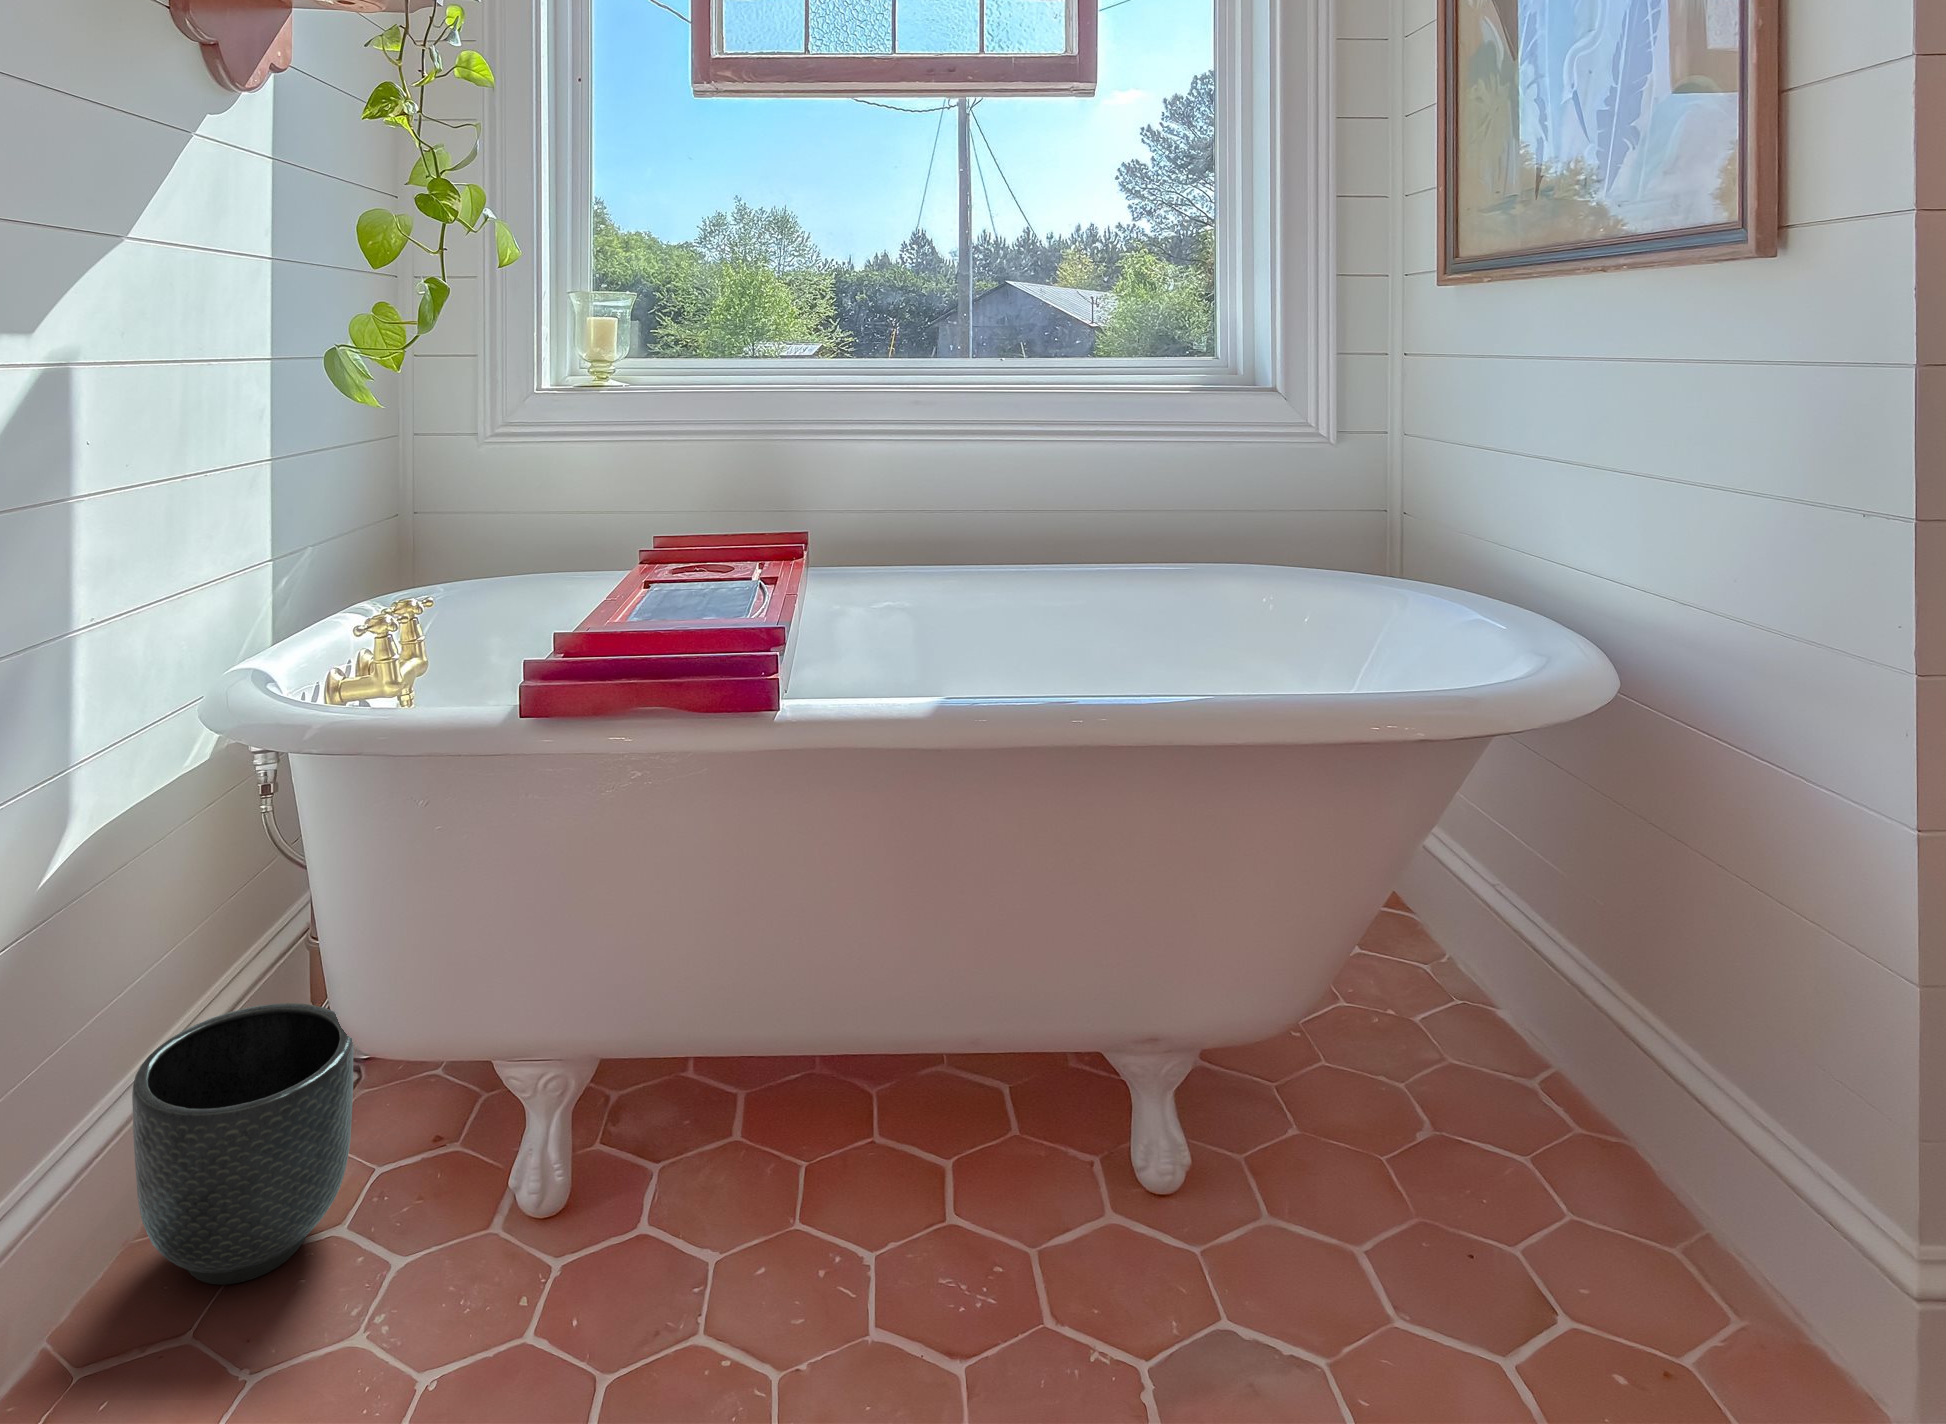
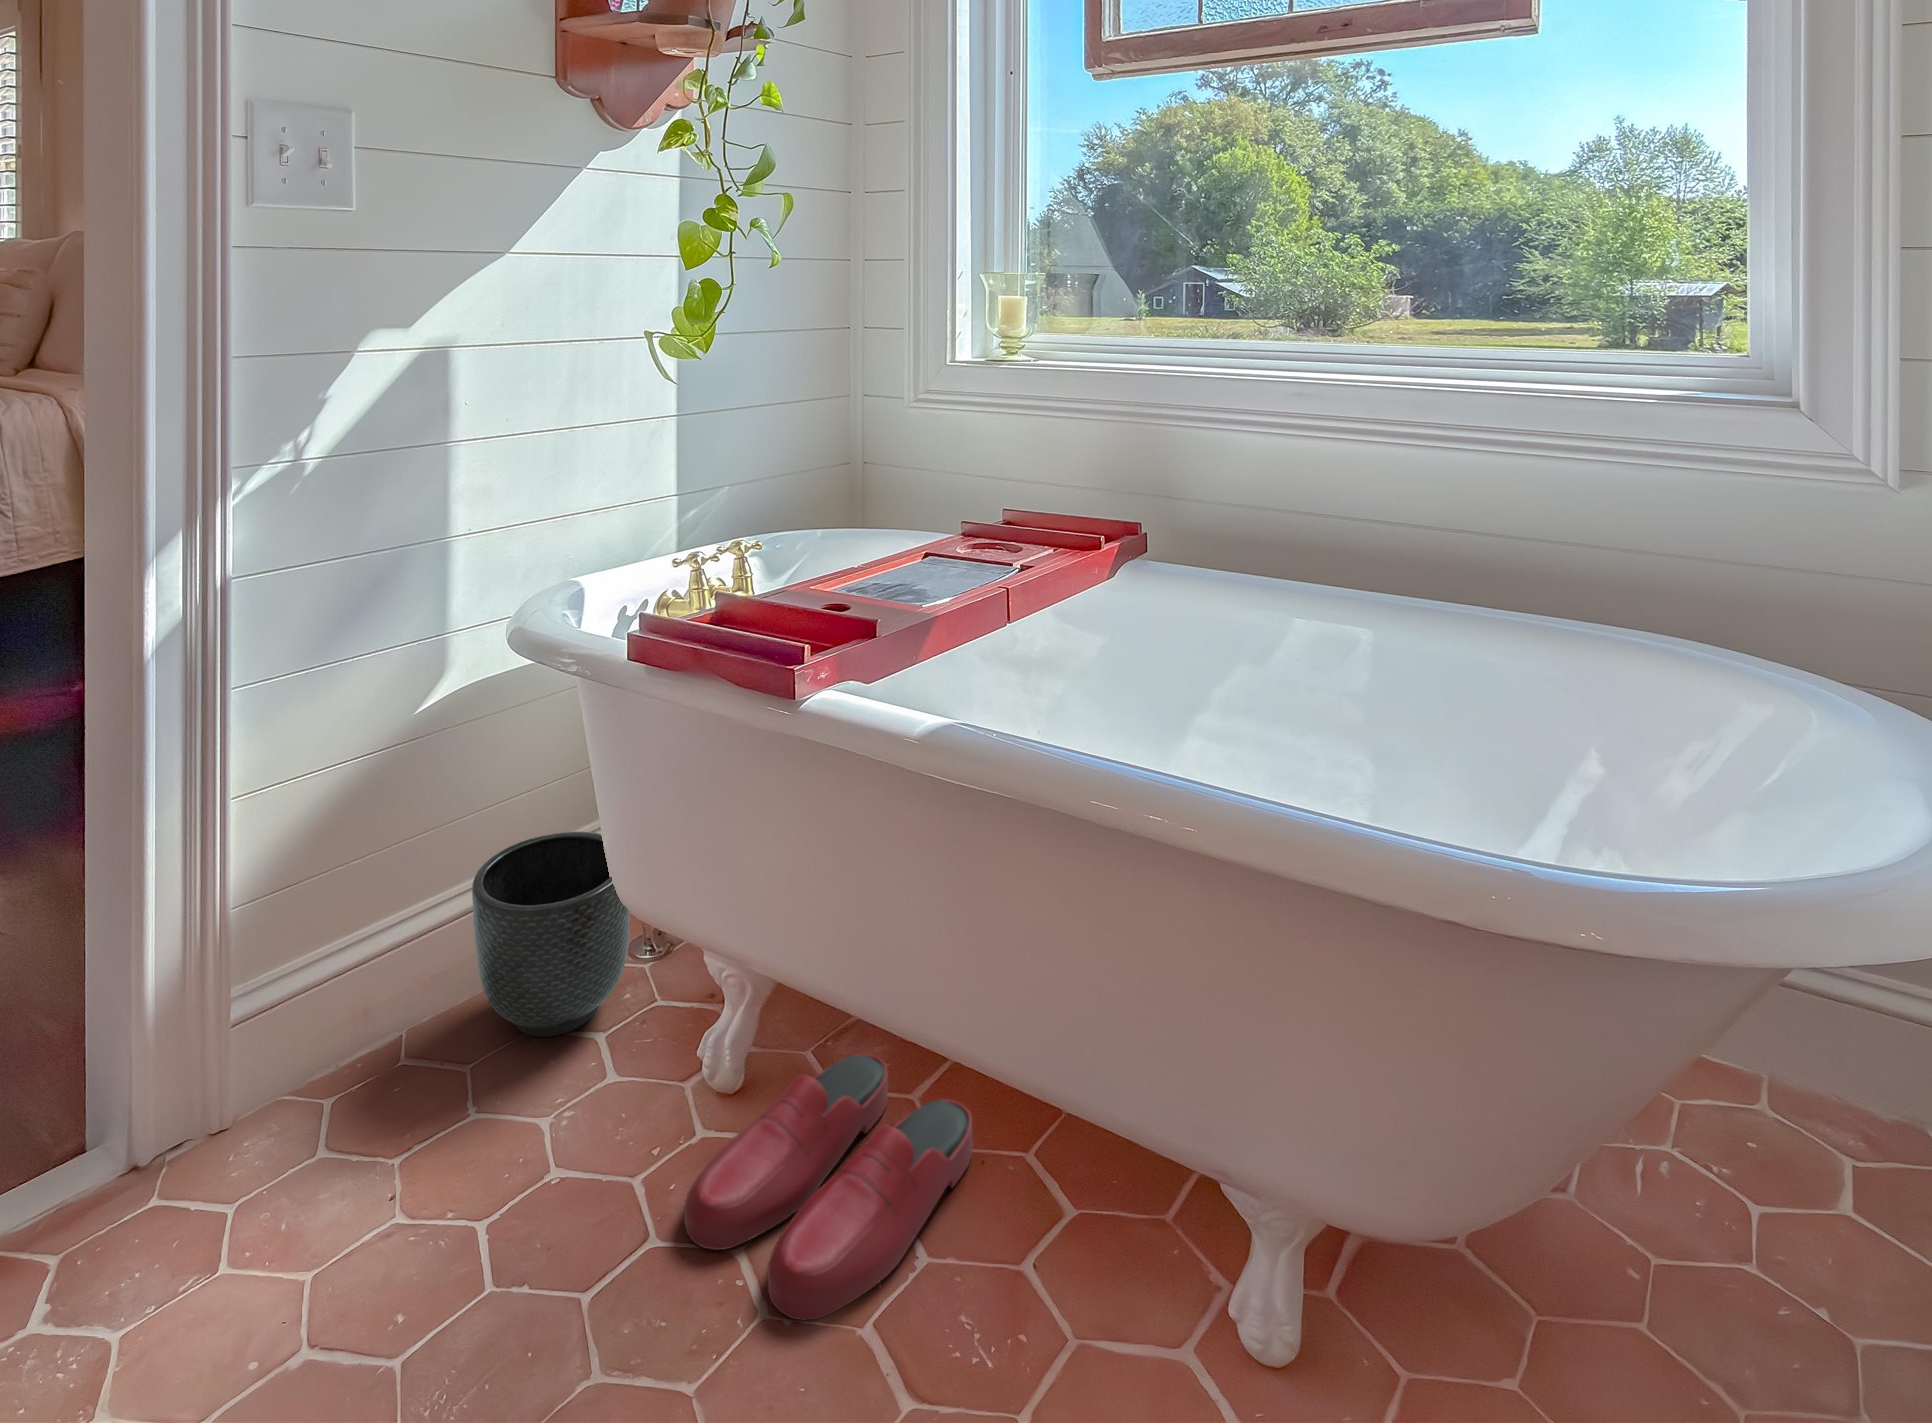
slippers: none [608,1122,852,1356] -> present [684,1054,973,1321]

